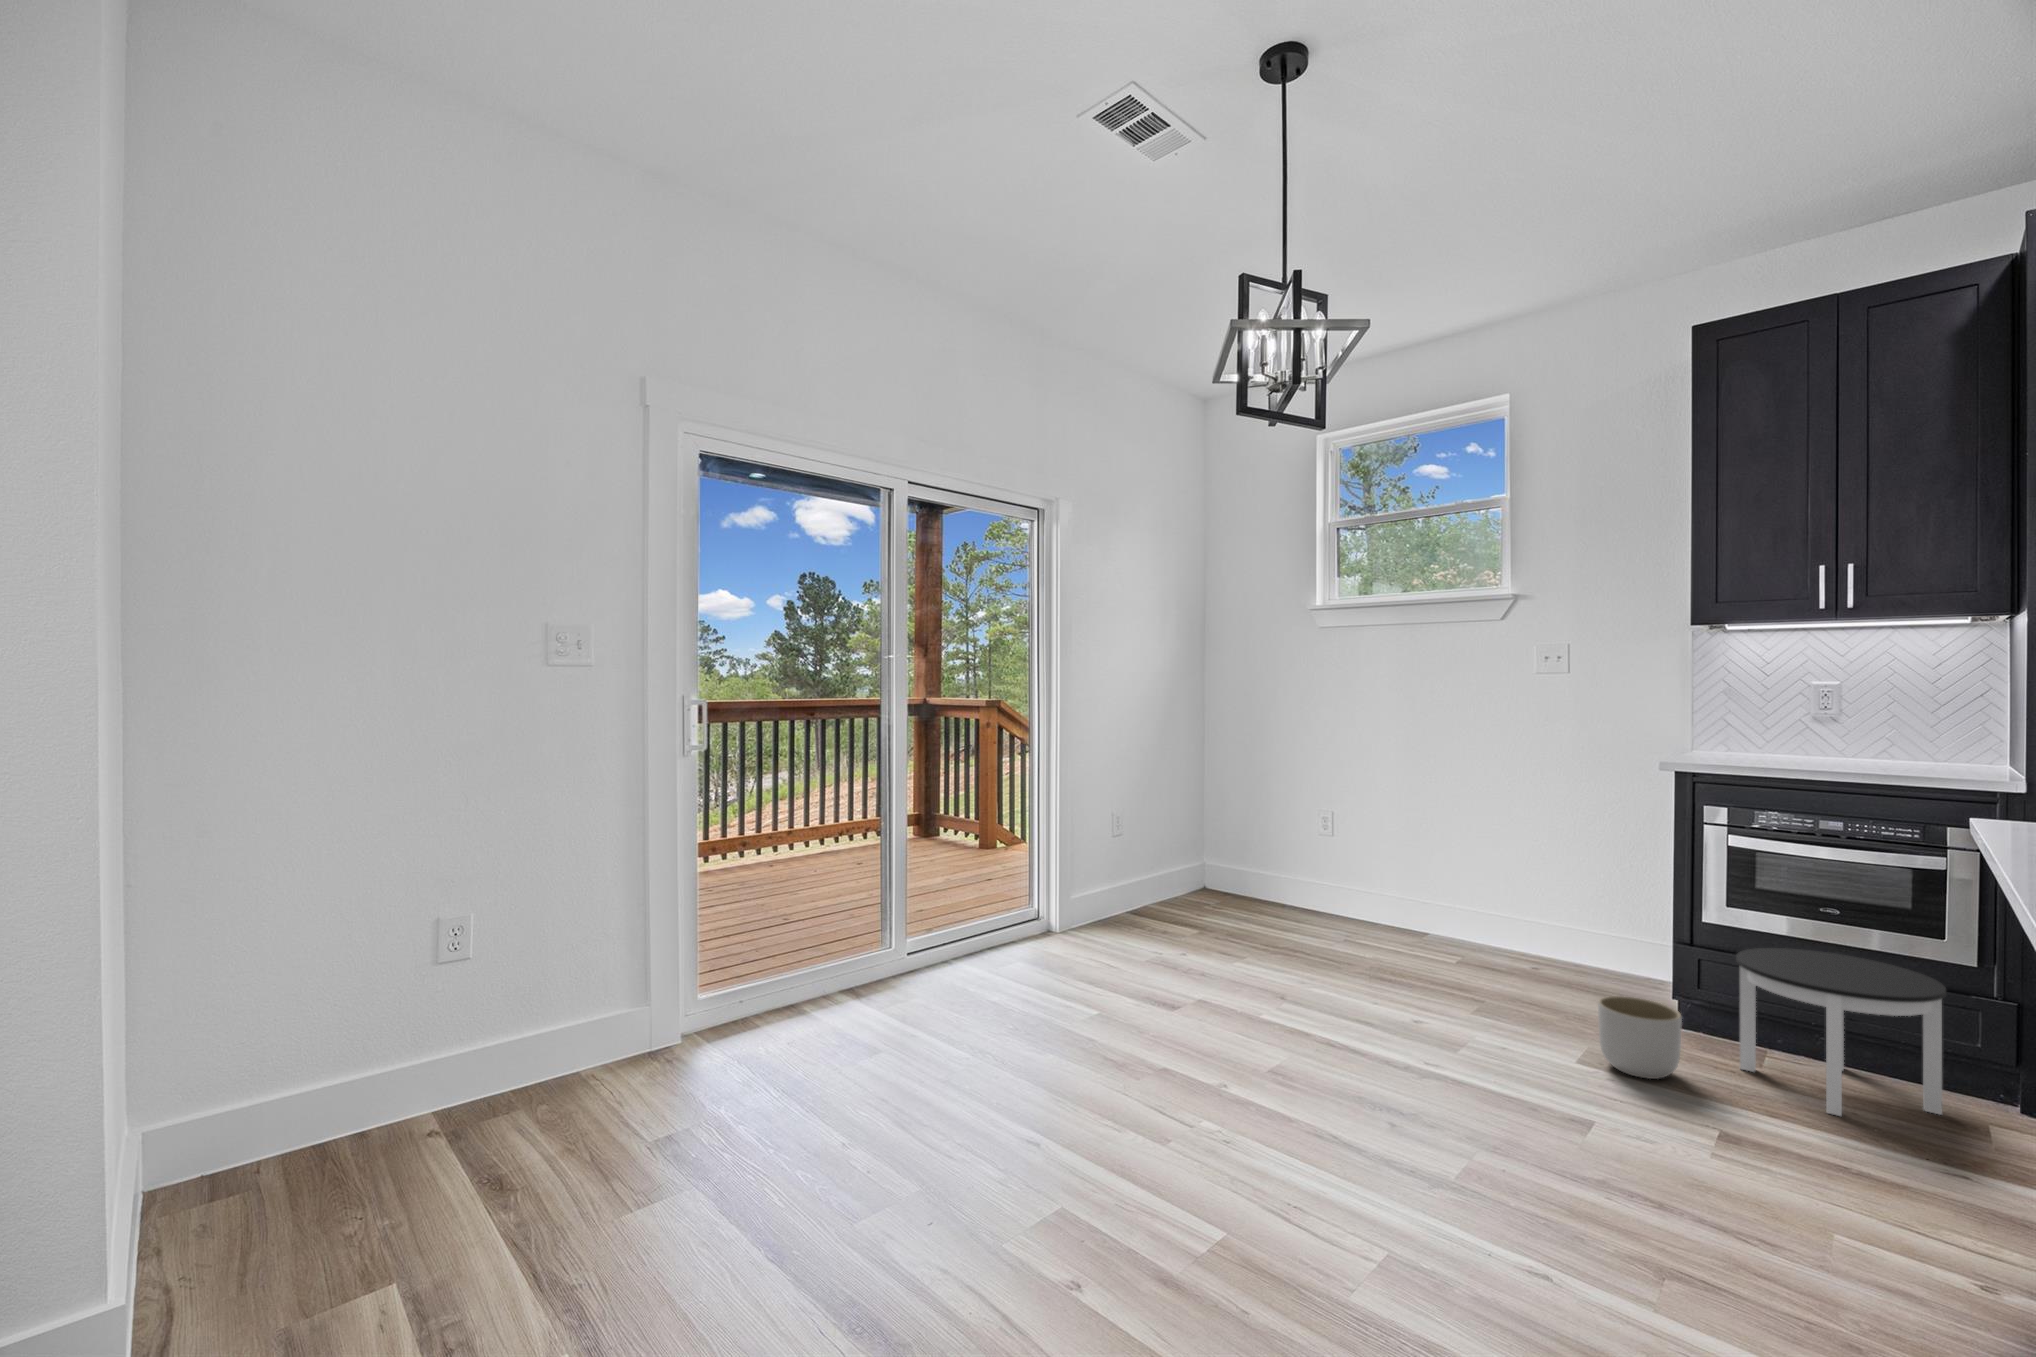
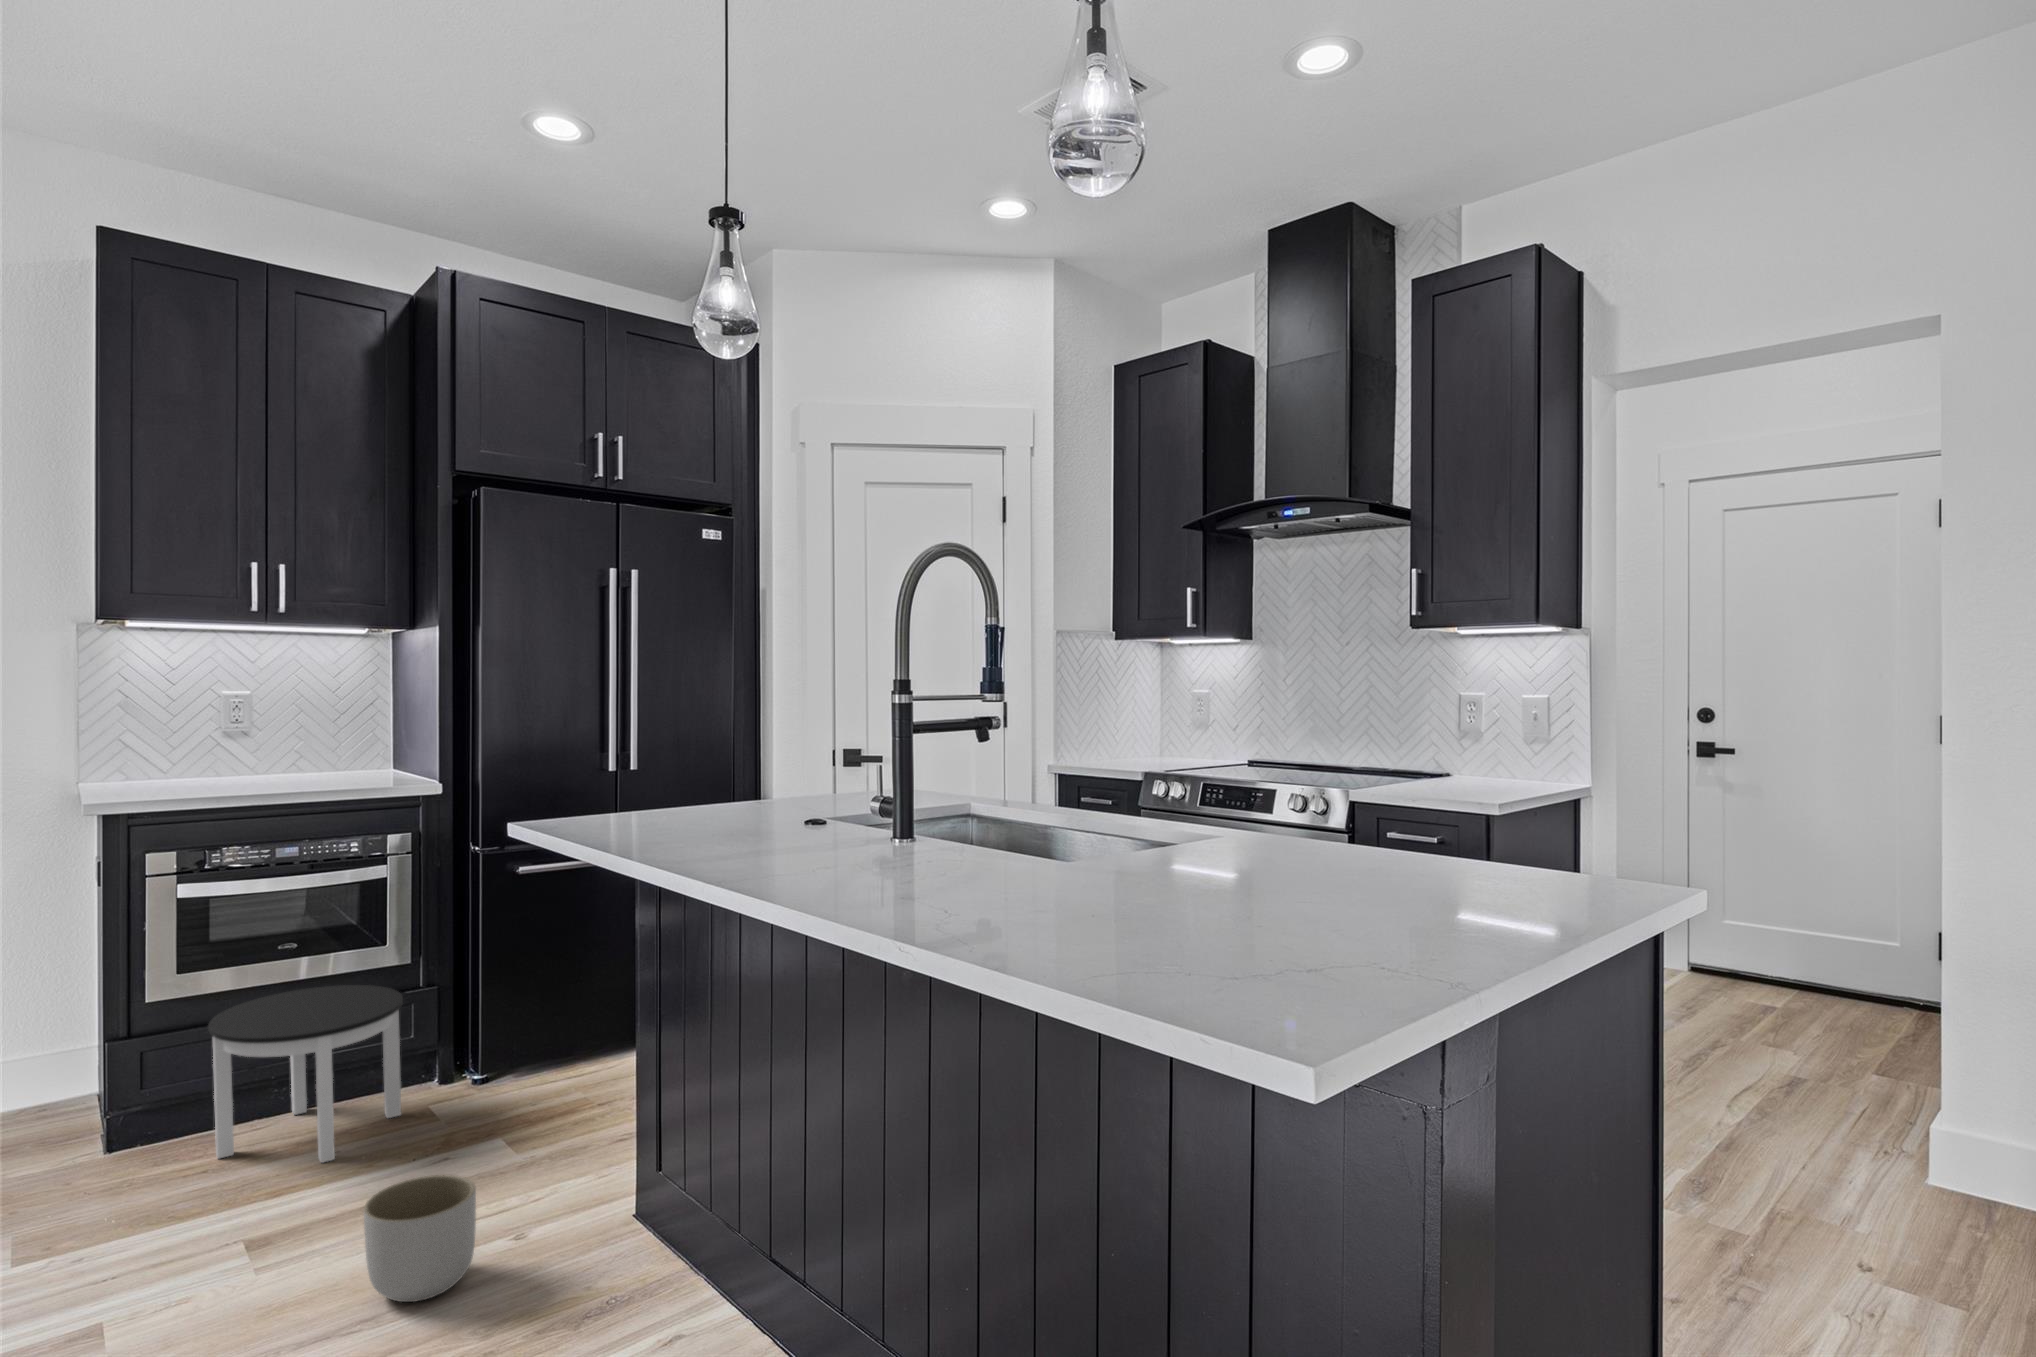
planter: present [1598,996,1682,1079] -> present [364,1175,476,1302]

